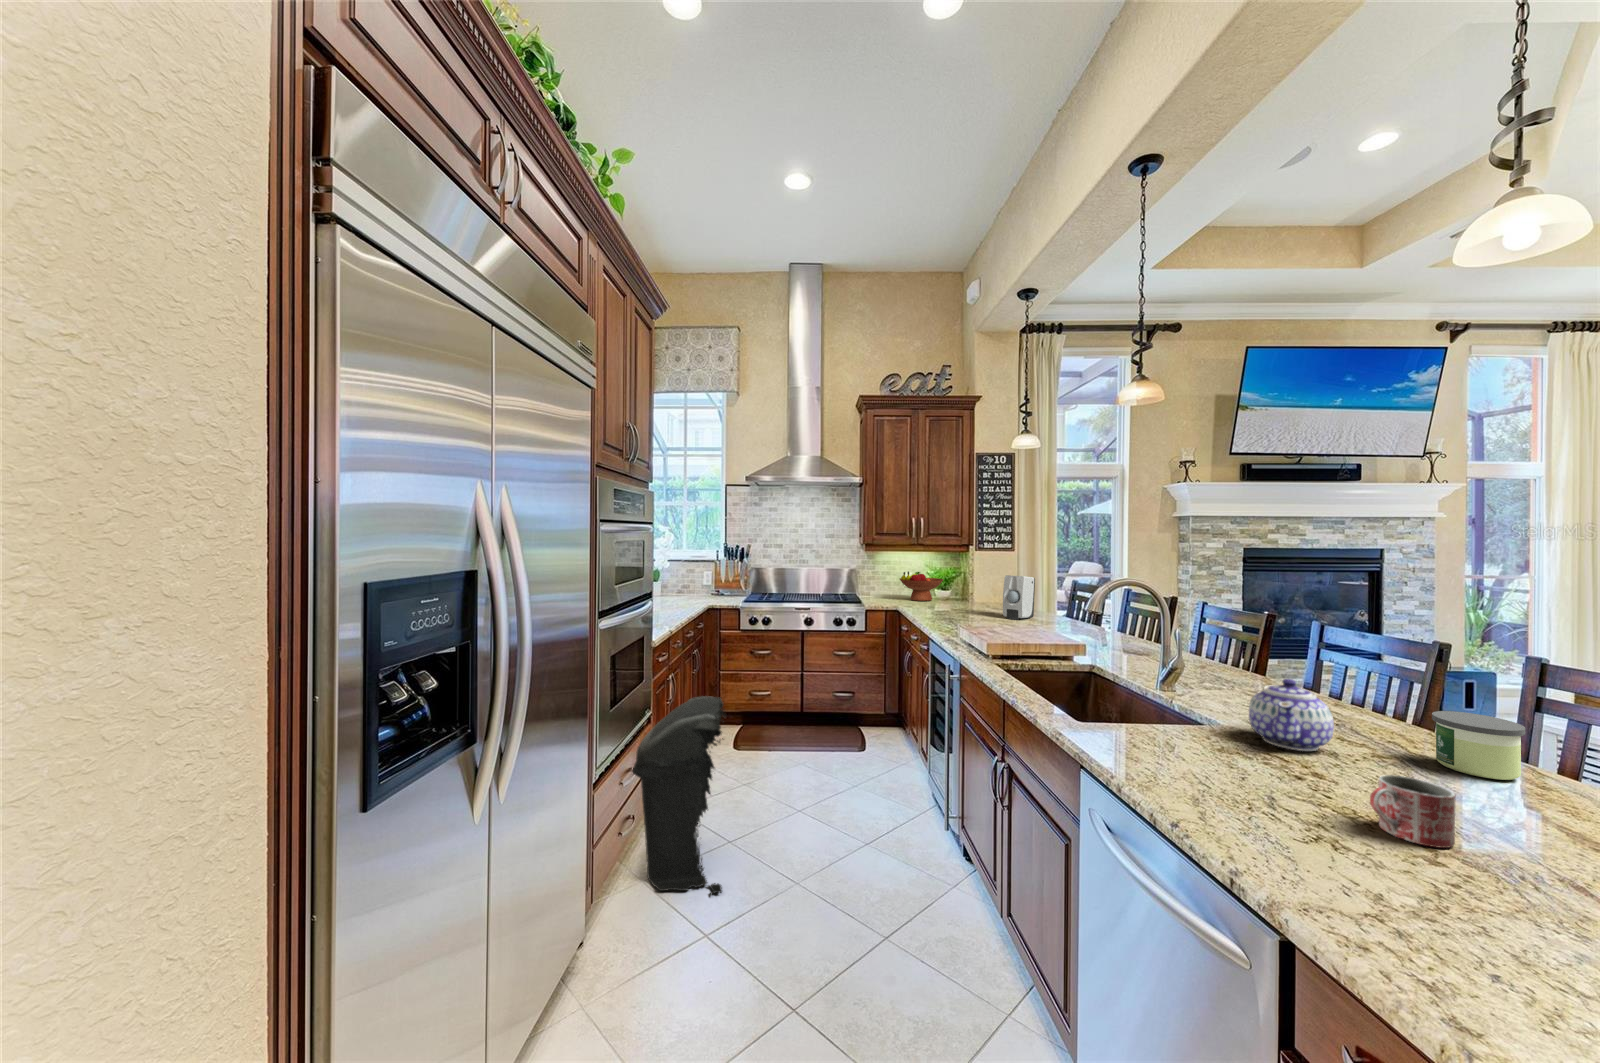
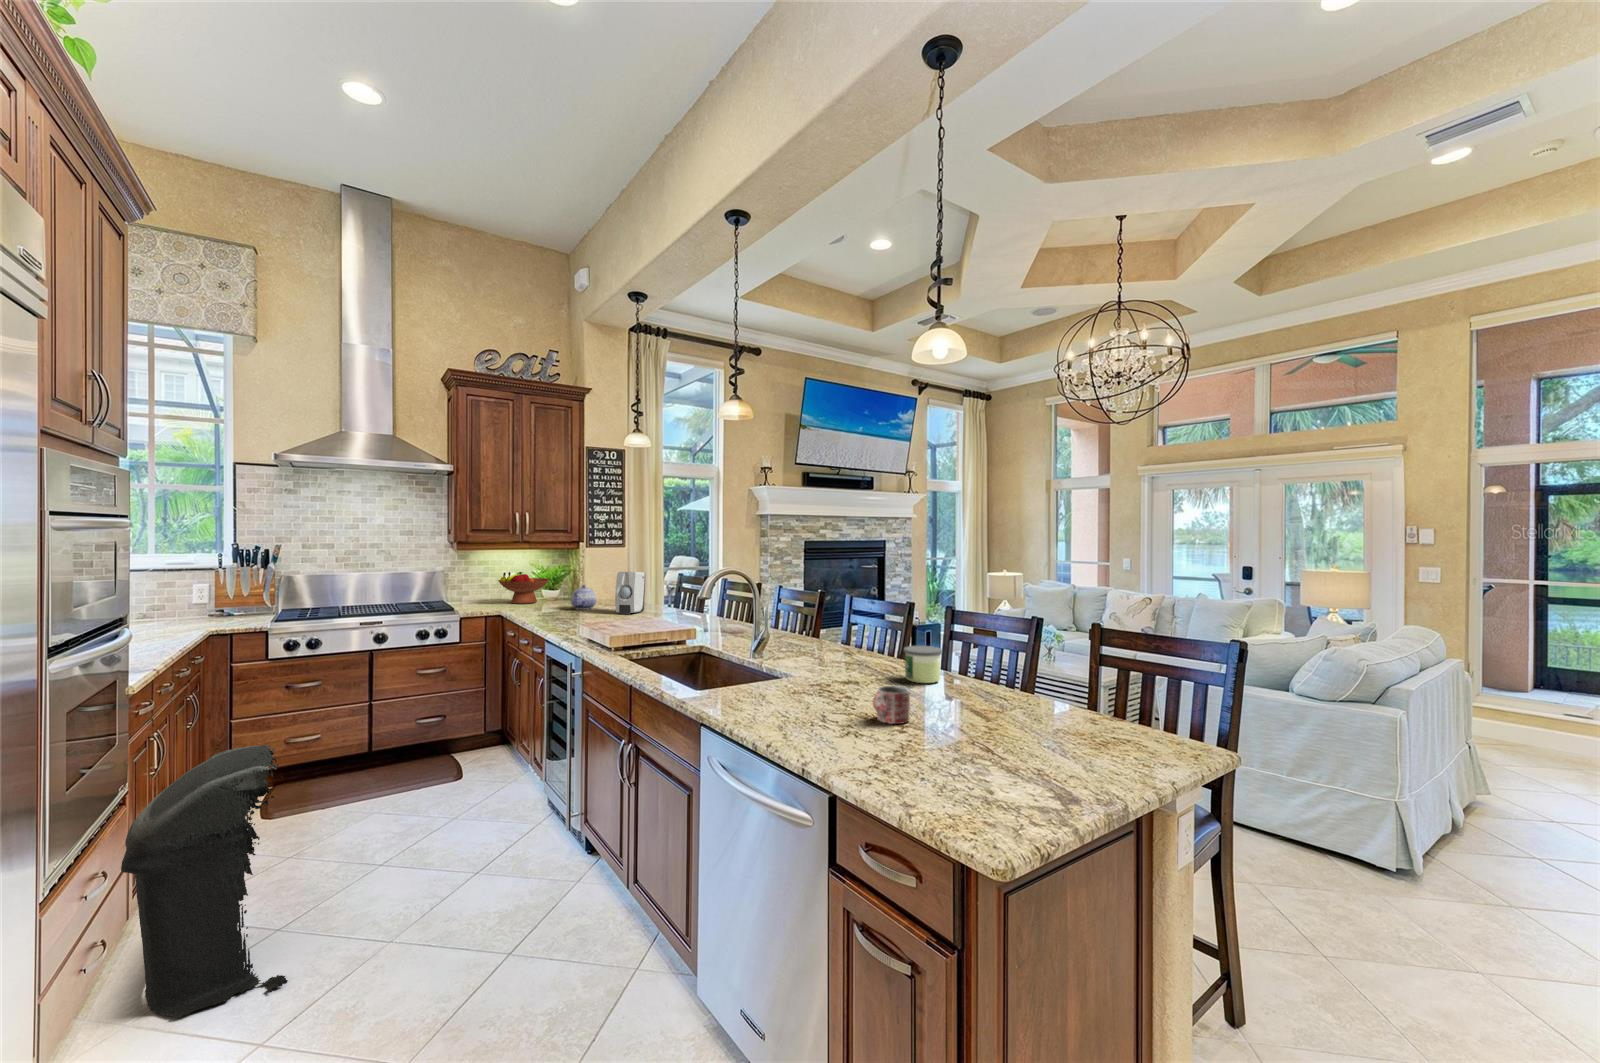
teapot: present [1249,679,1334,751] -> present [571,585,596,610]

